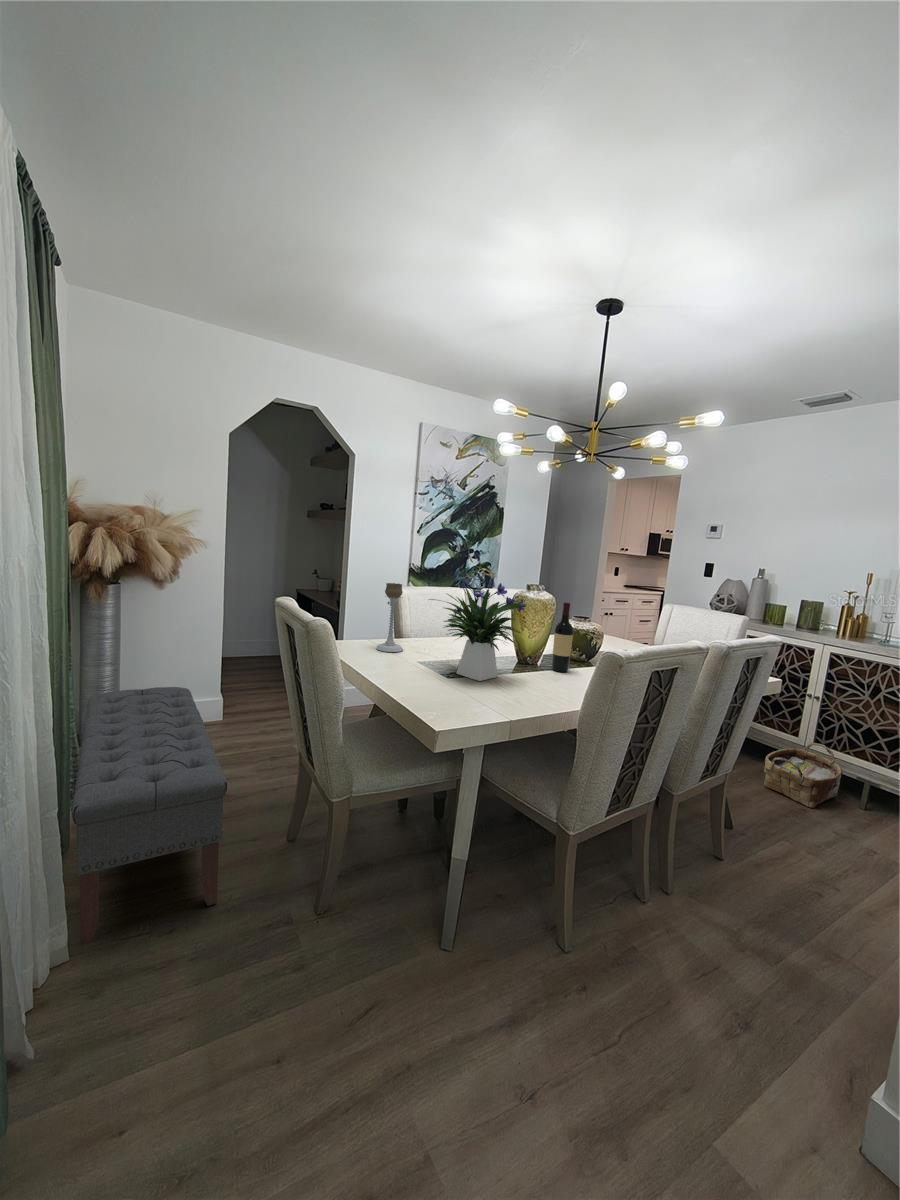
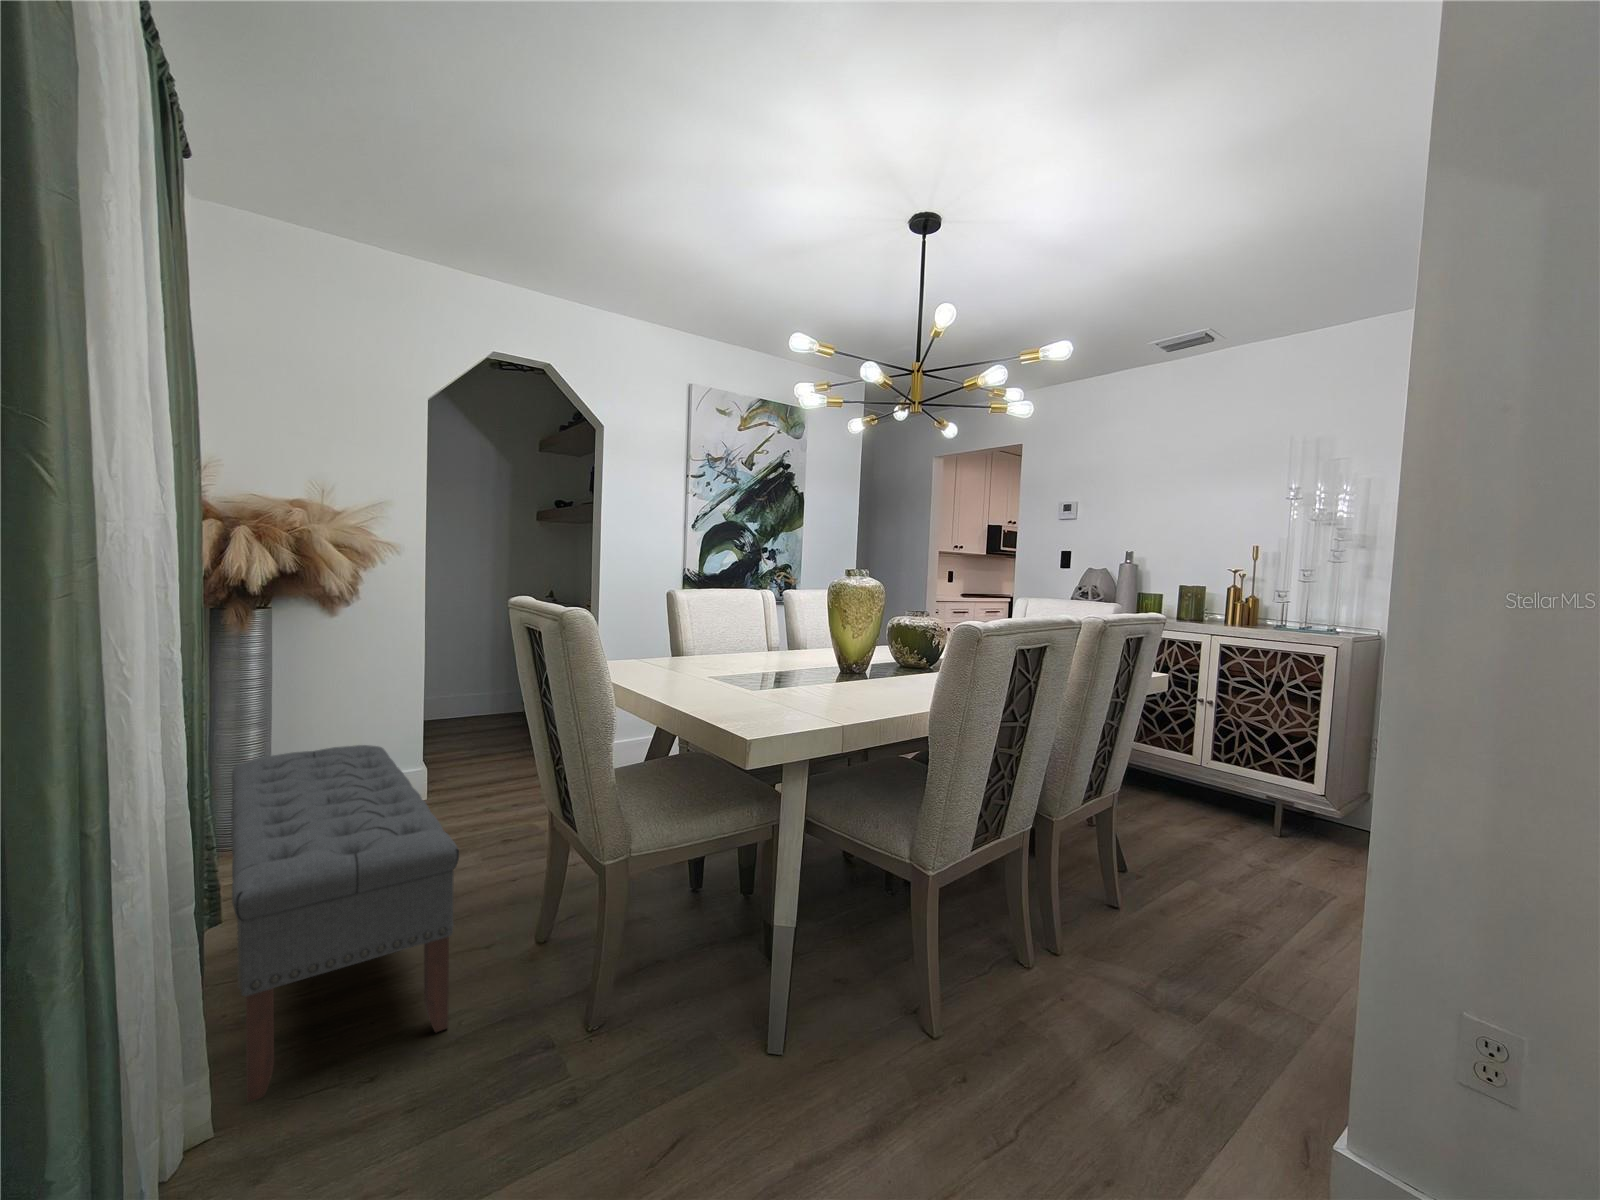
flower arrangement: present [430,574,526,681] -> none [721,552,854,691]
candle holder: present [376,583,403,652] -> none [652,578,689,669]
wine bottle: present [552,602,574,672] -> none [886,589,911,679]
woven basket: present [764,743,842,808] -> none [1157,759,1249,839]

